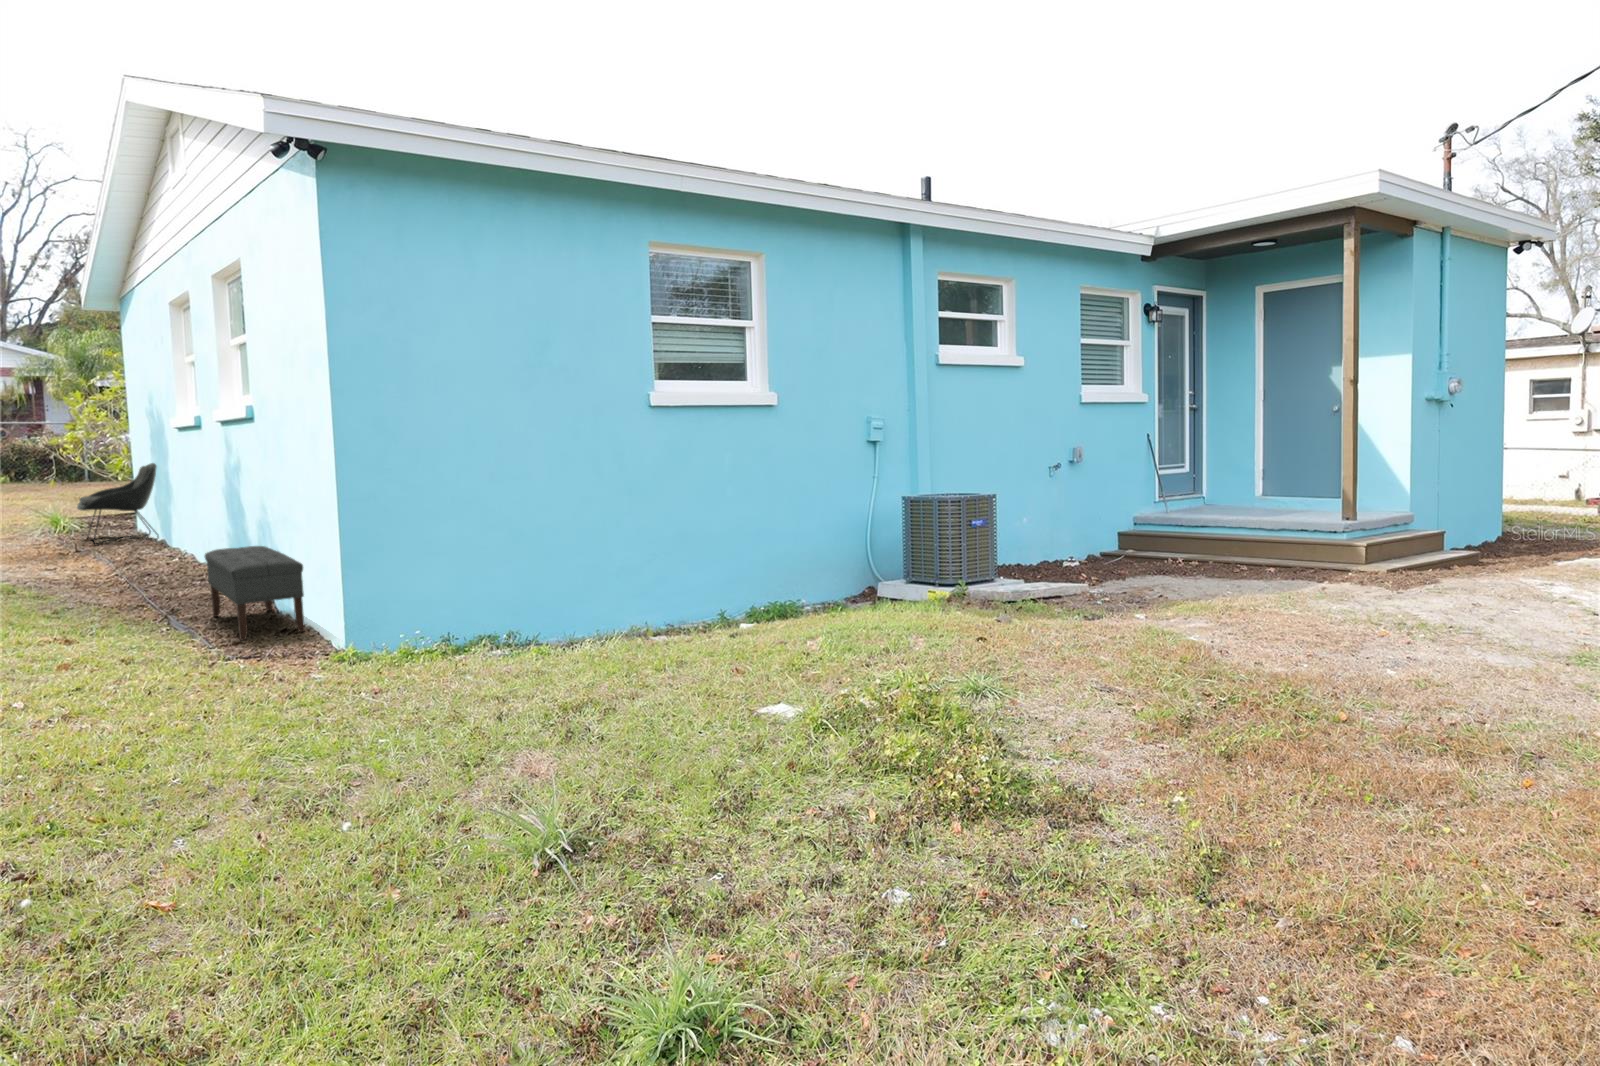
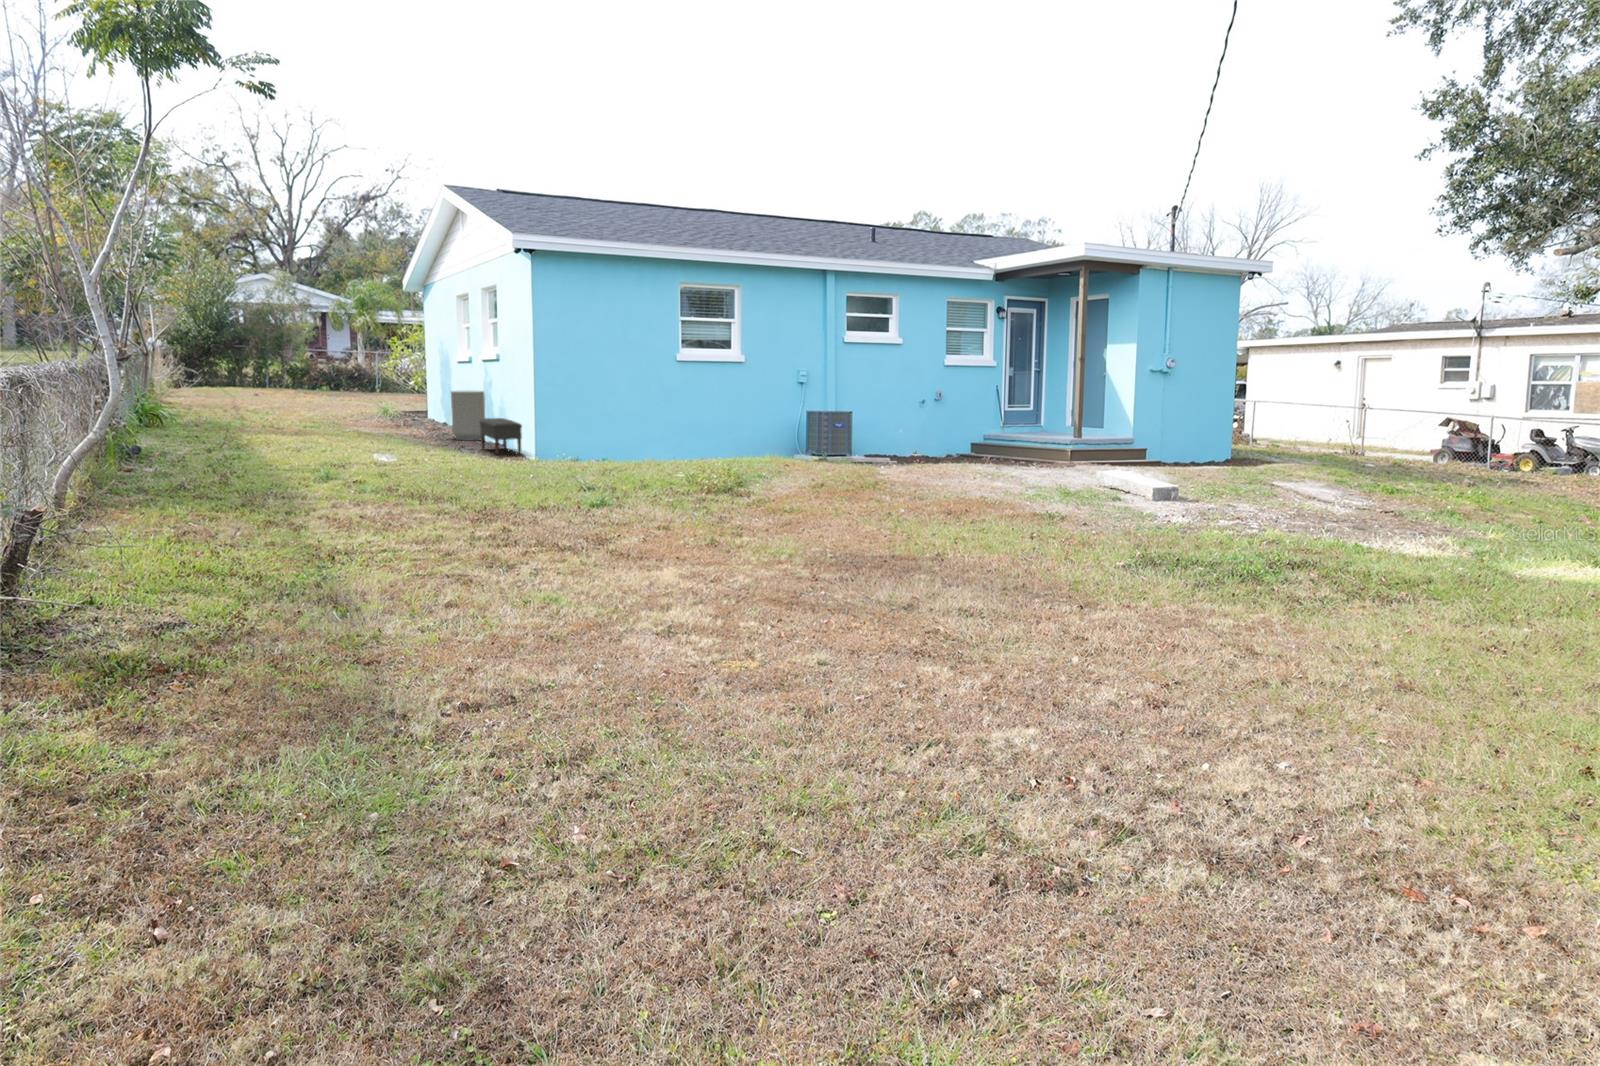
lounge chair: present [77,463,159,546] -> none [398,378,440,423]
trash can: none [149,486,232,590] -> present [451,390,485,441]

